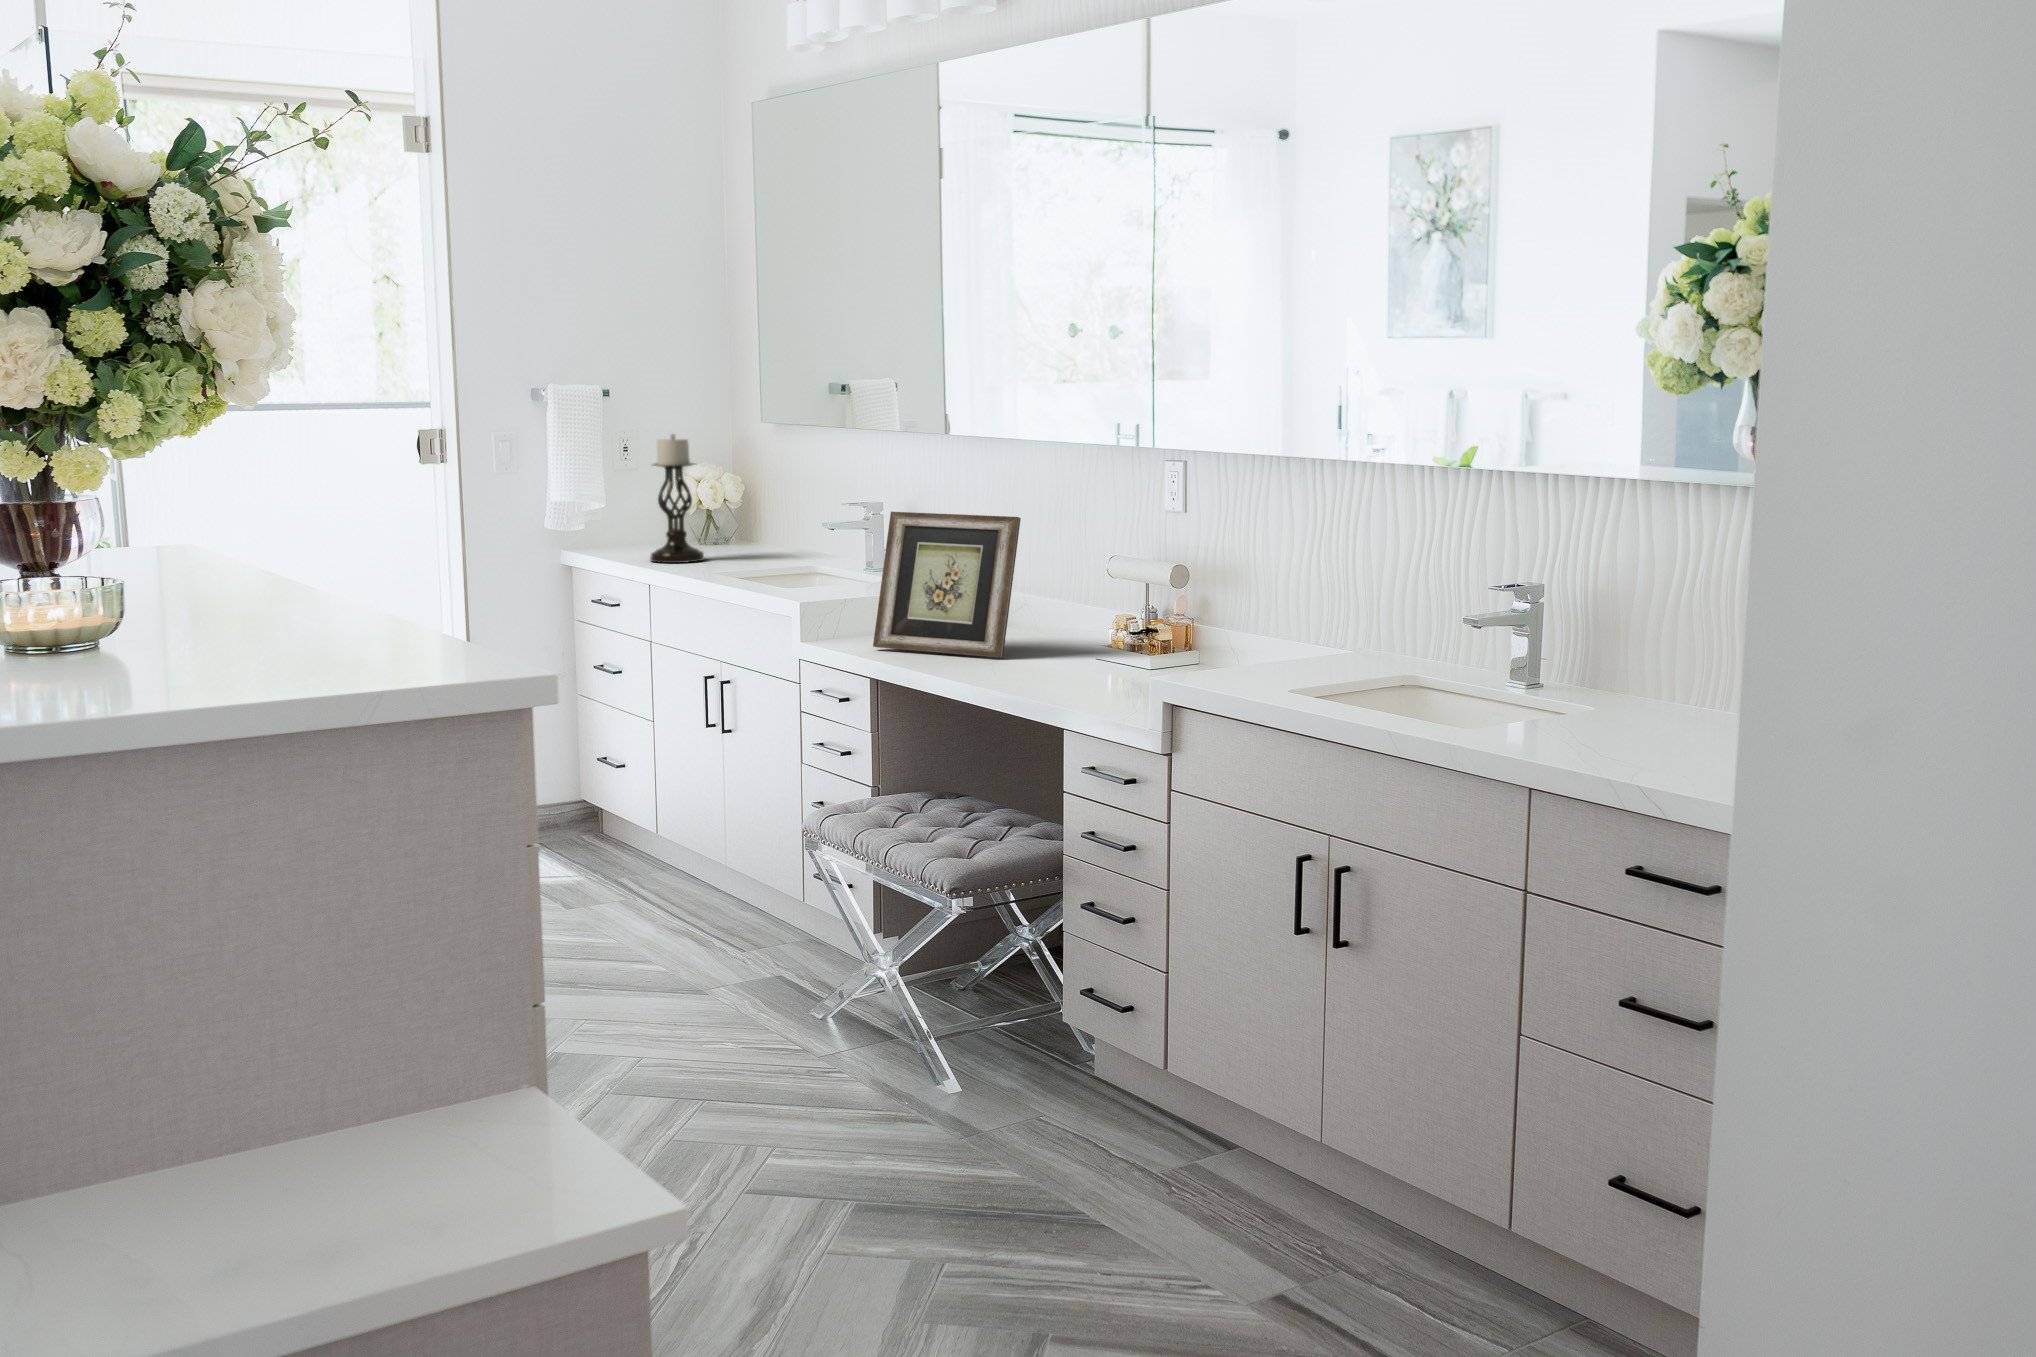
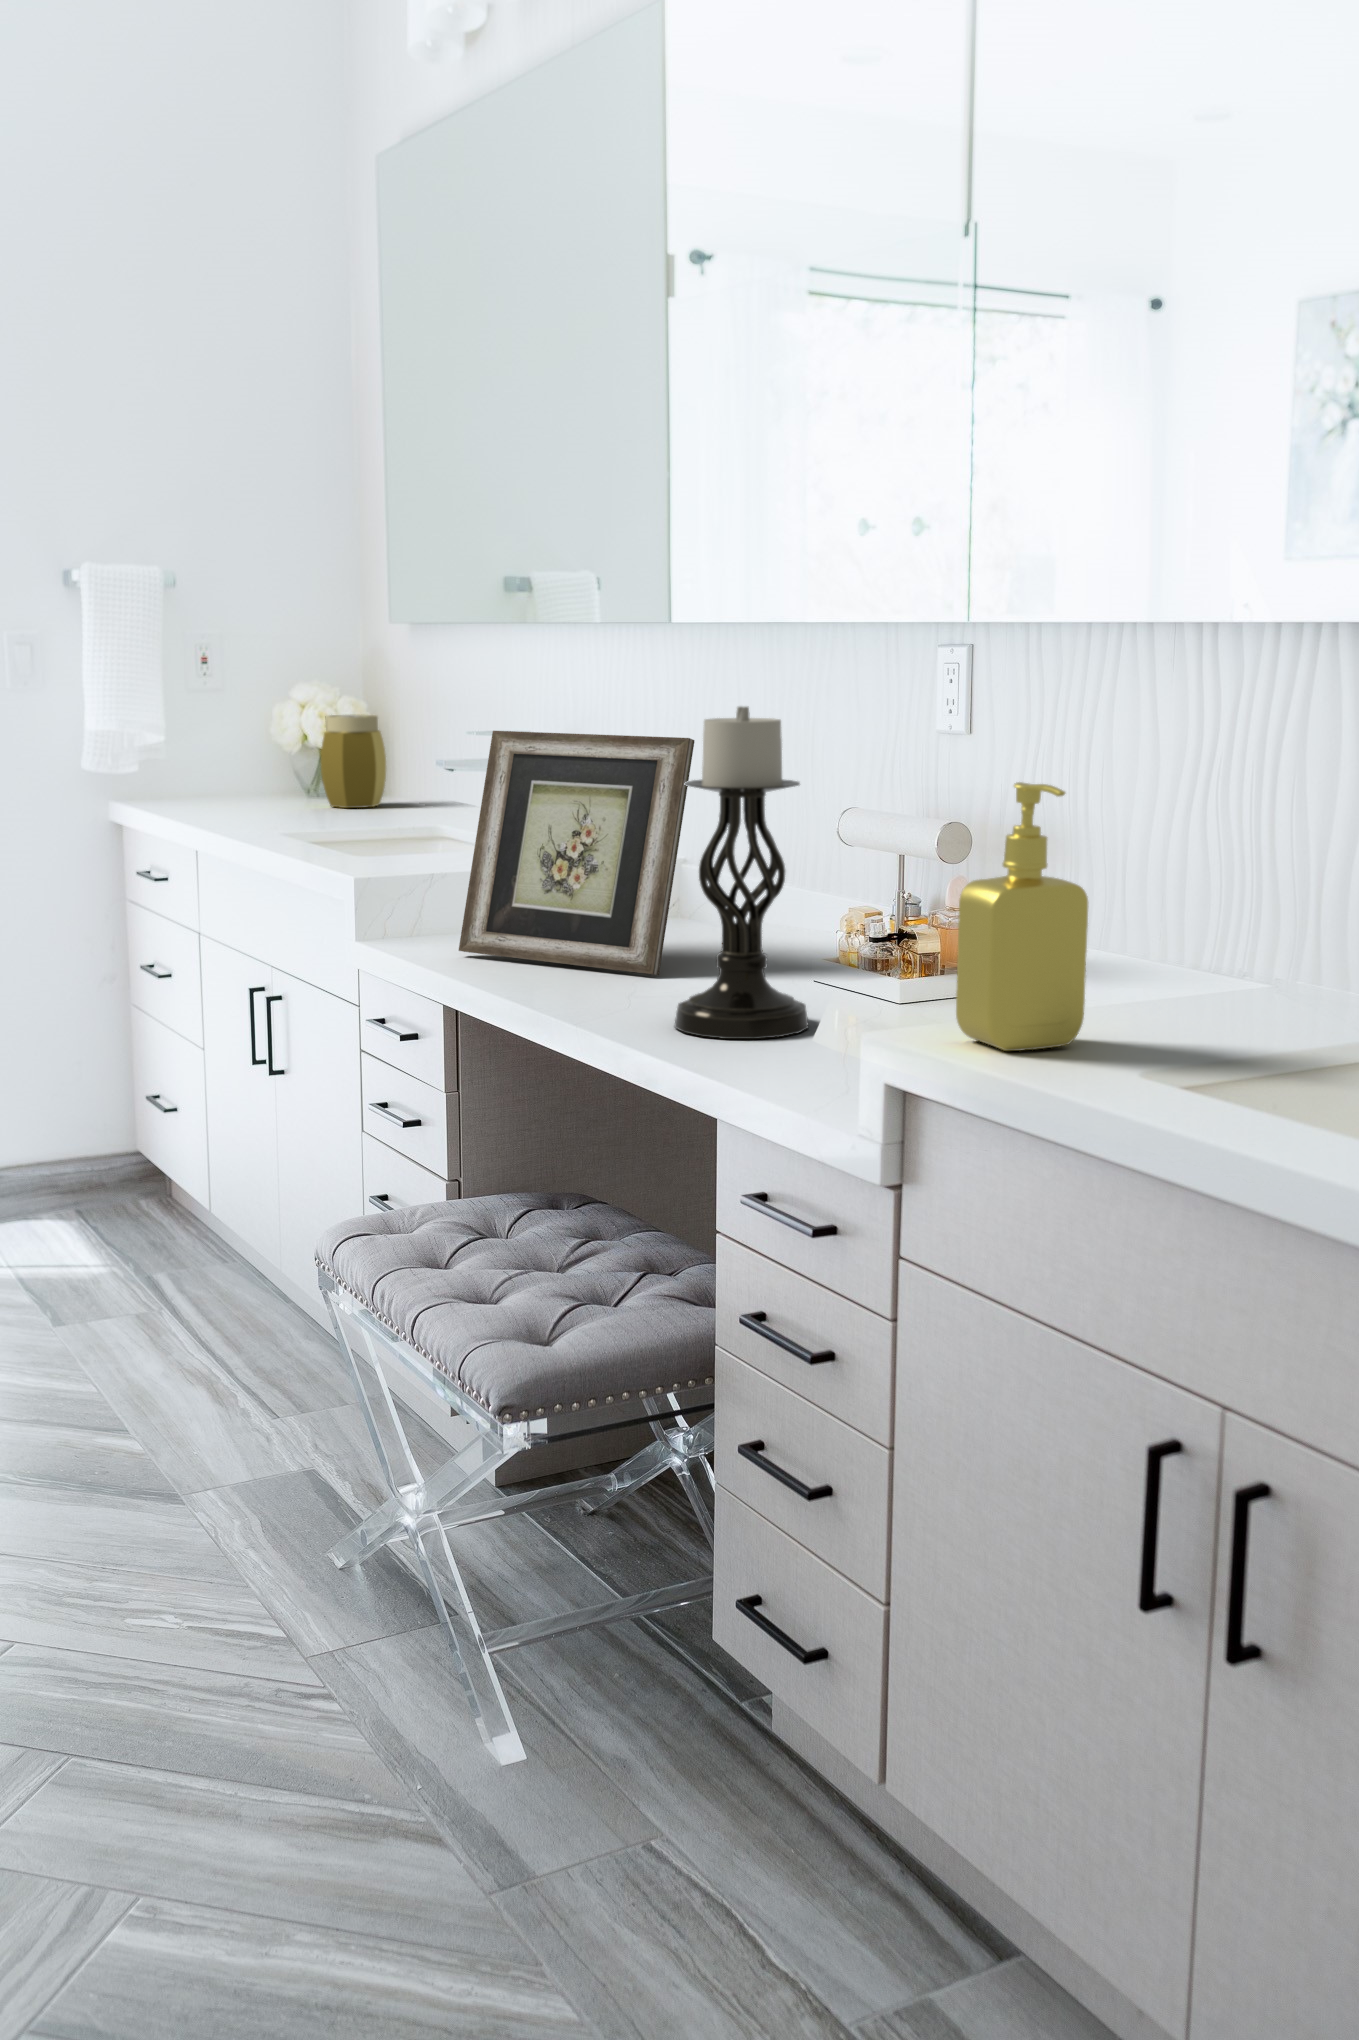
candle holder: present [650,434,704,563] -> present [675,706,808,1039]
jar: none [721,490,765,555] -> present [321,715,386,808]
soap dispenser: none [1198,551,1262,683] -> present [956,782,1088,1051]

